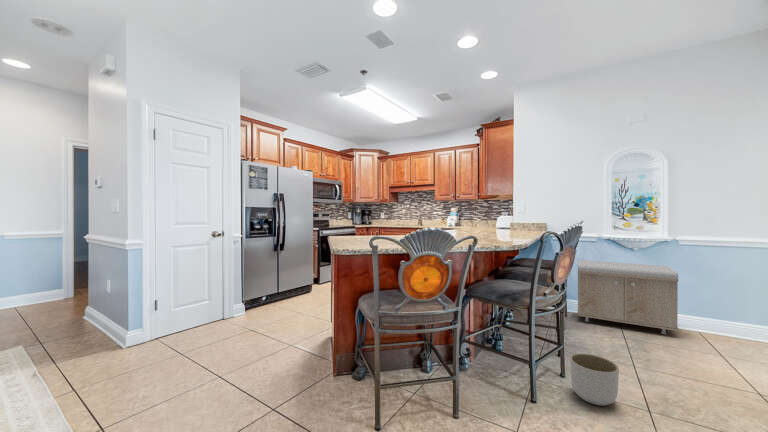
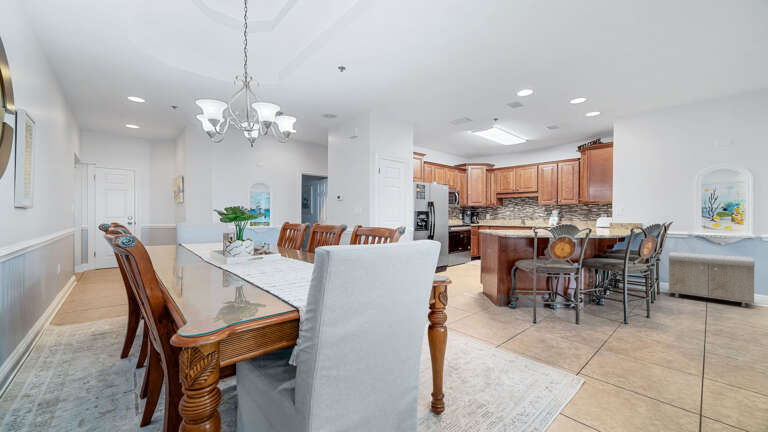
planter: present [570,353,619,406] -> none [653,300,685,327]

